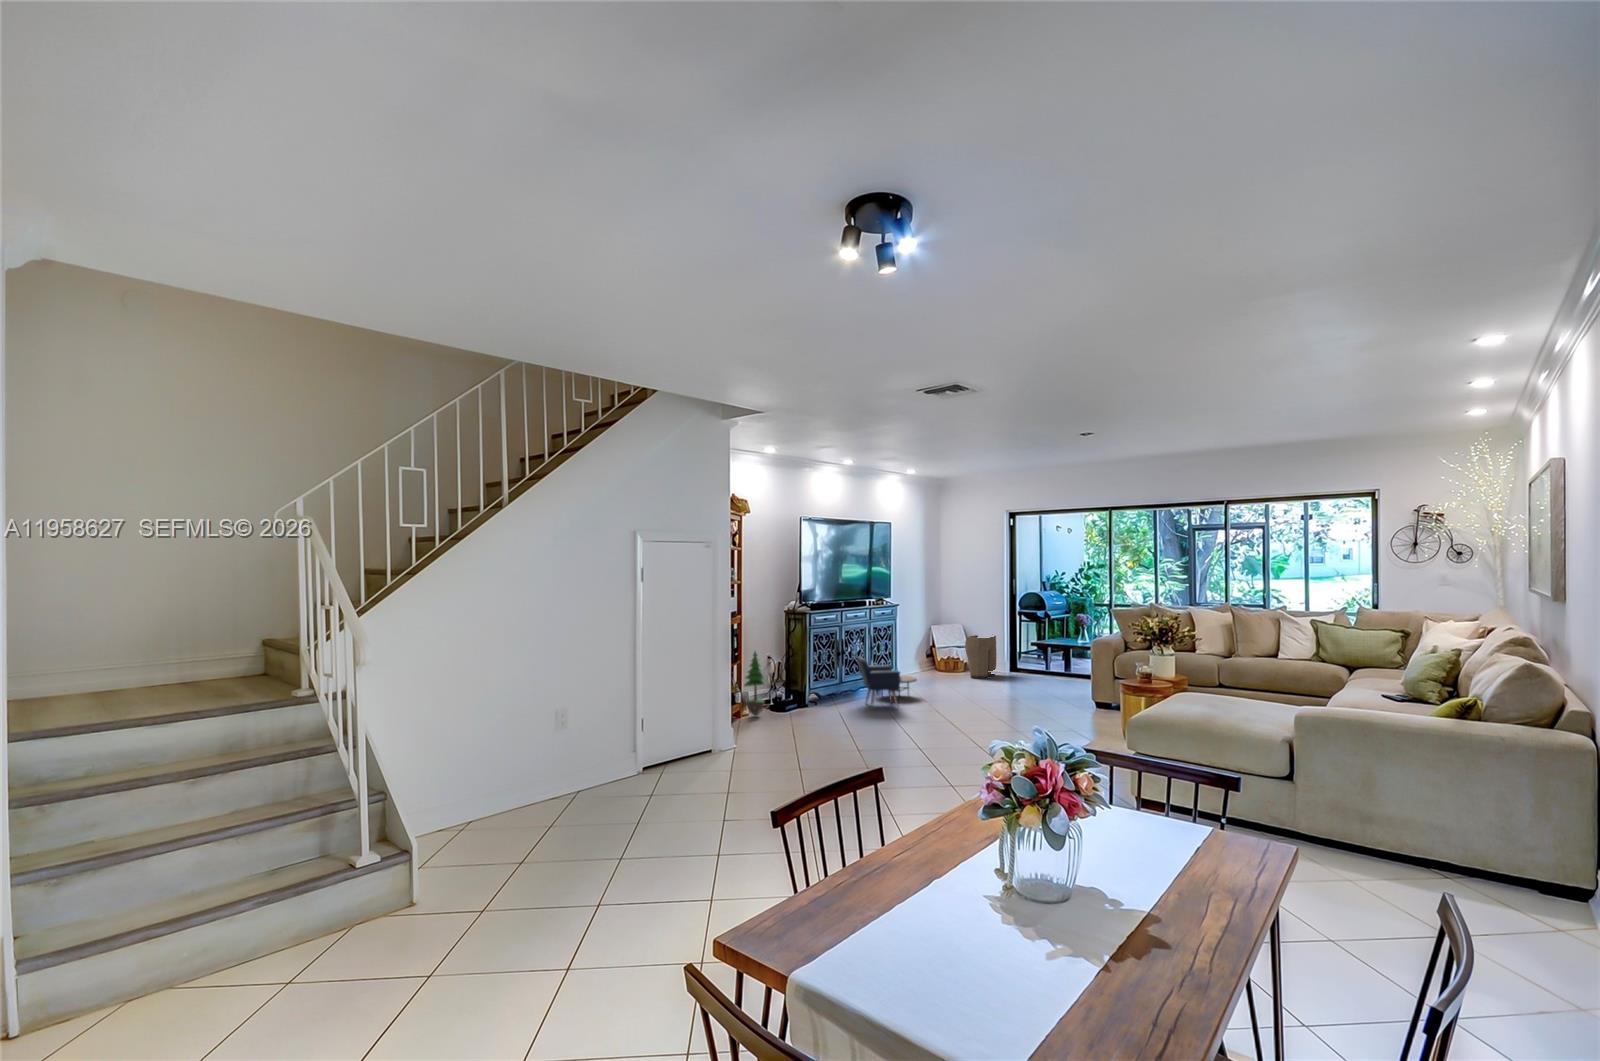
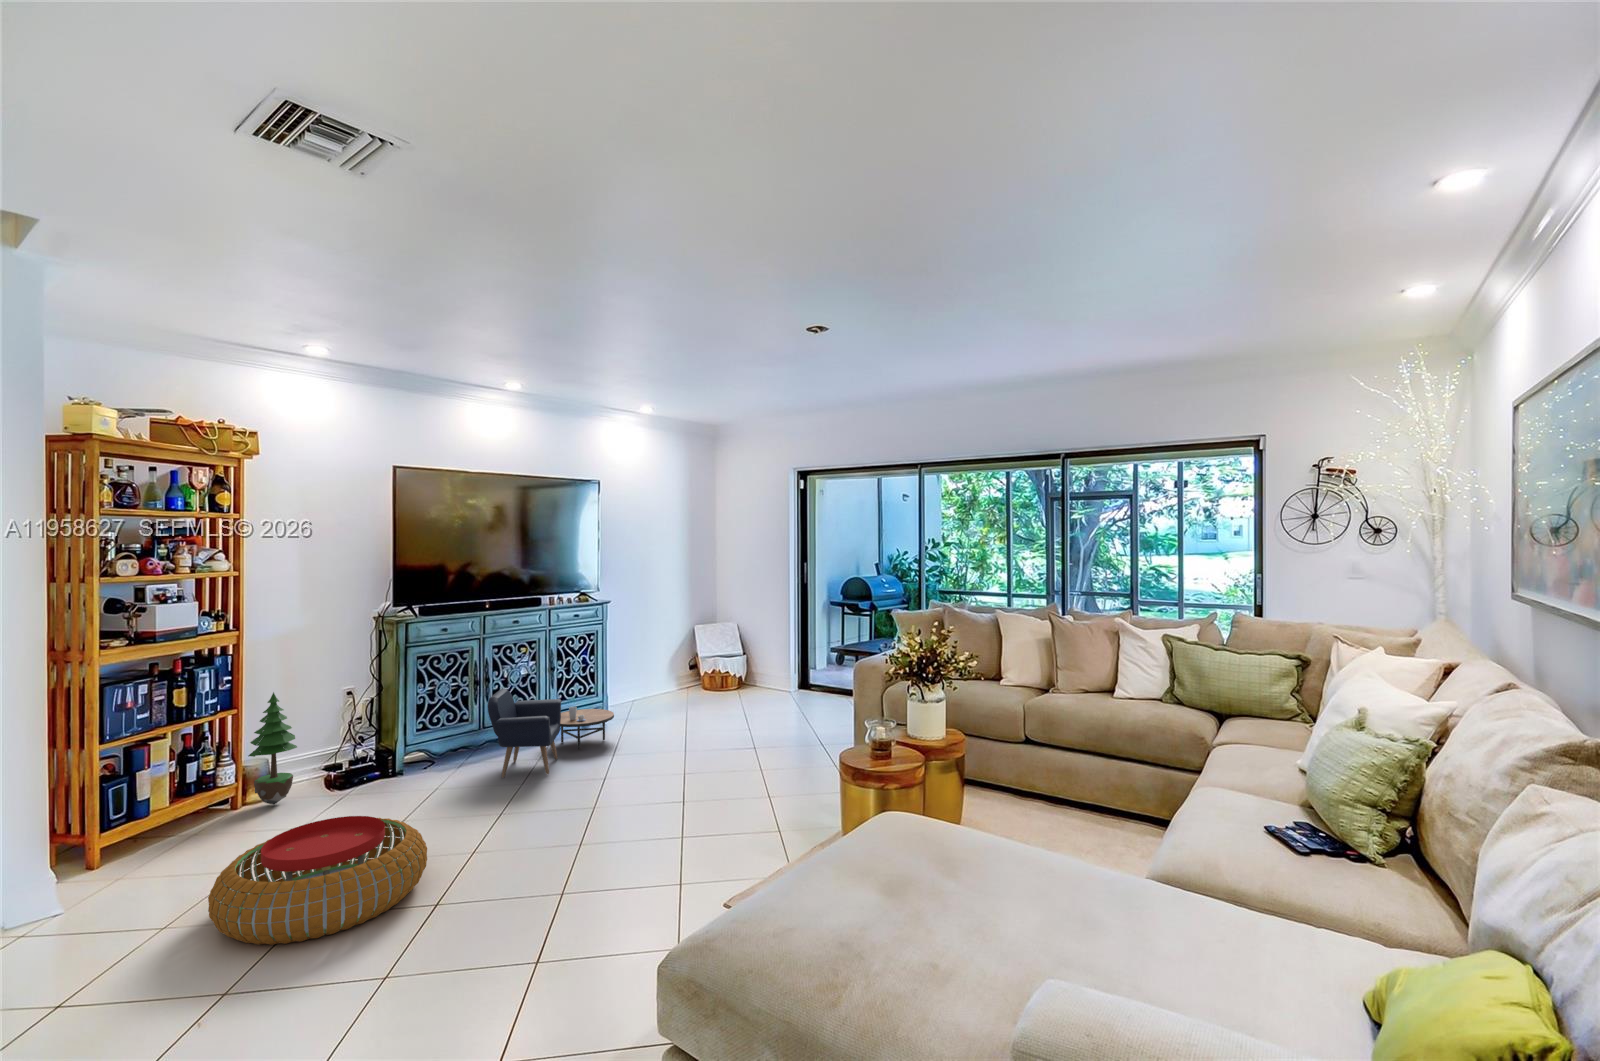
laundry basket: present [965,635,997,678] -> none [730,637,776,699]
pouf: none [812,707,905,756] -> present [208,816,427,945]

